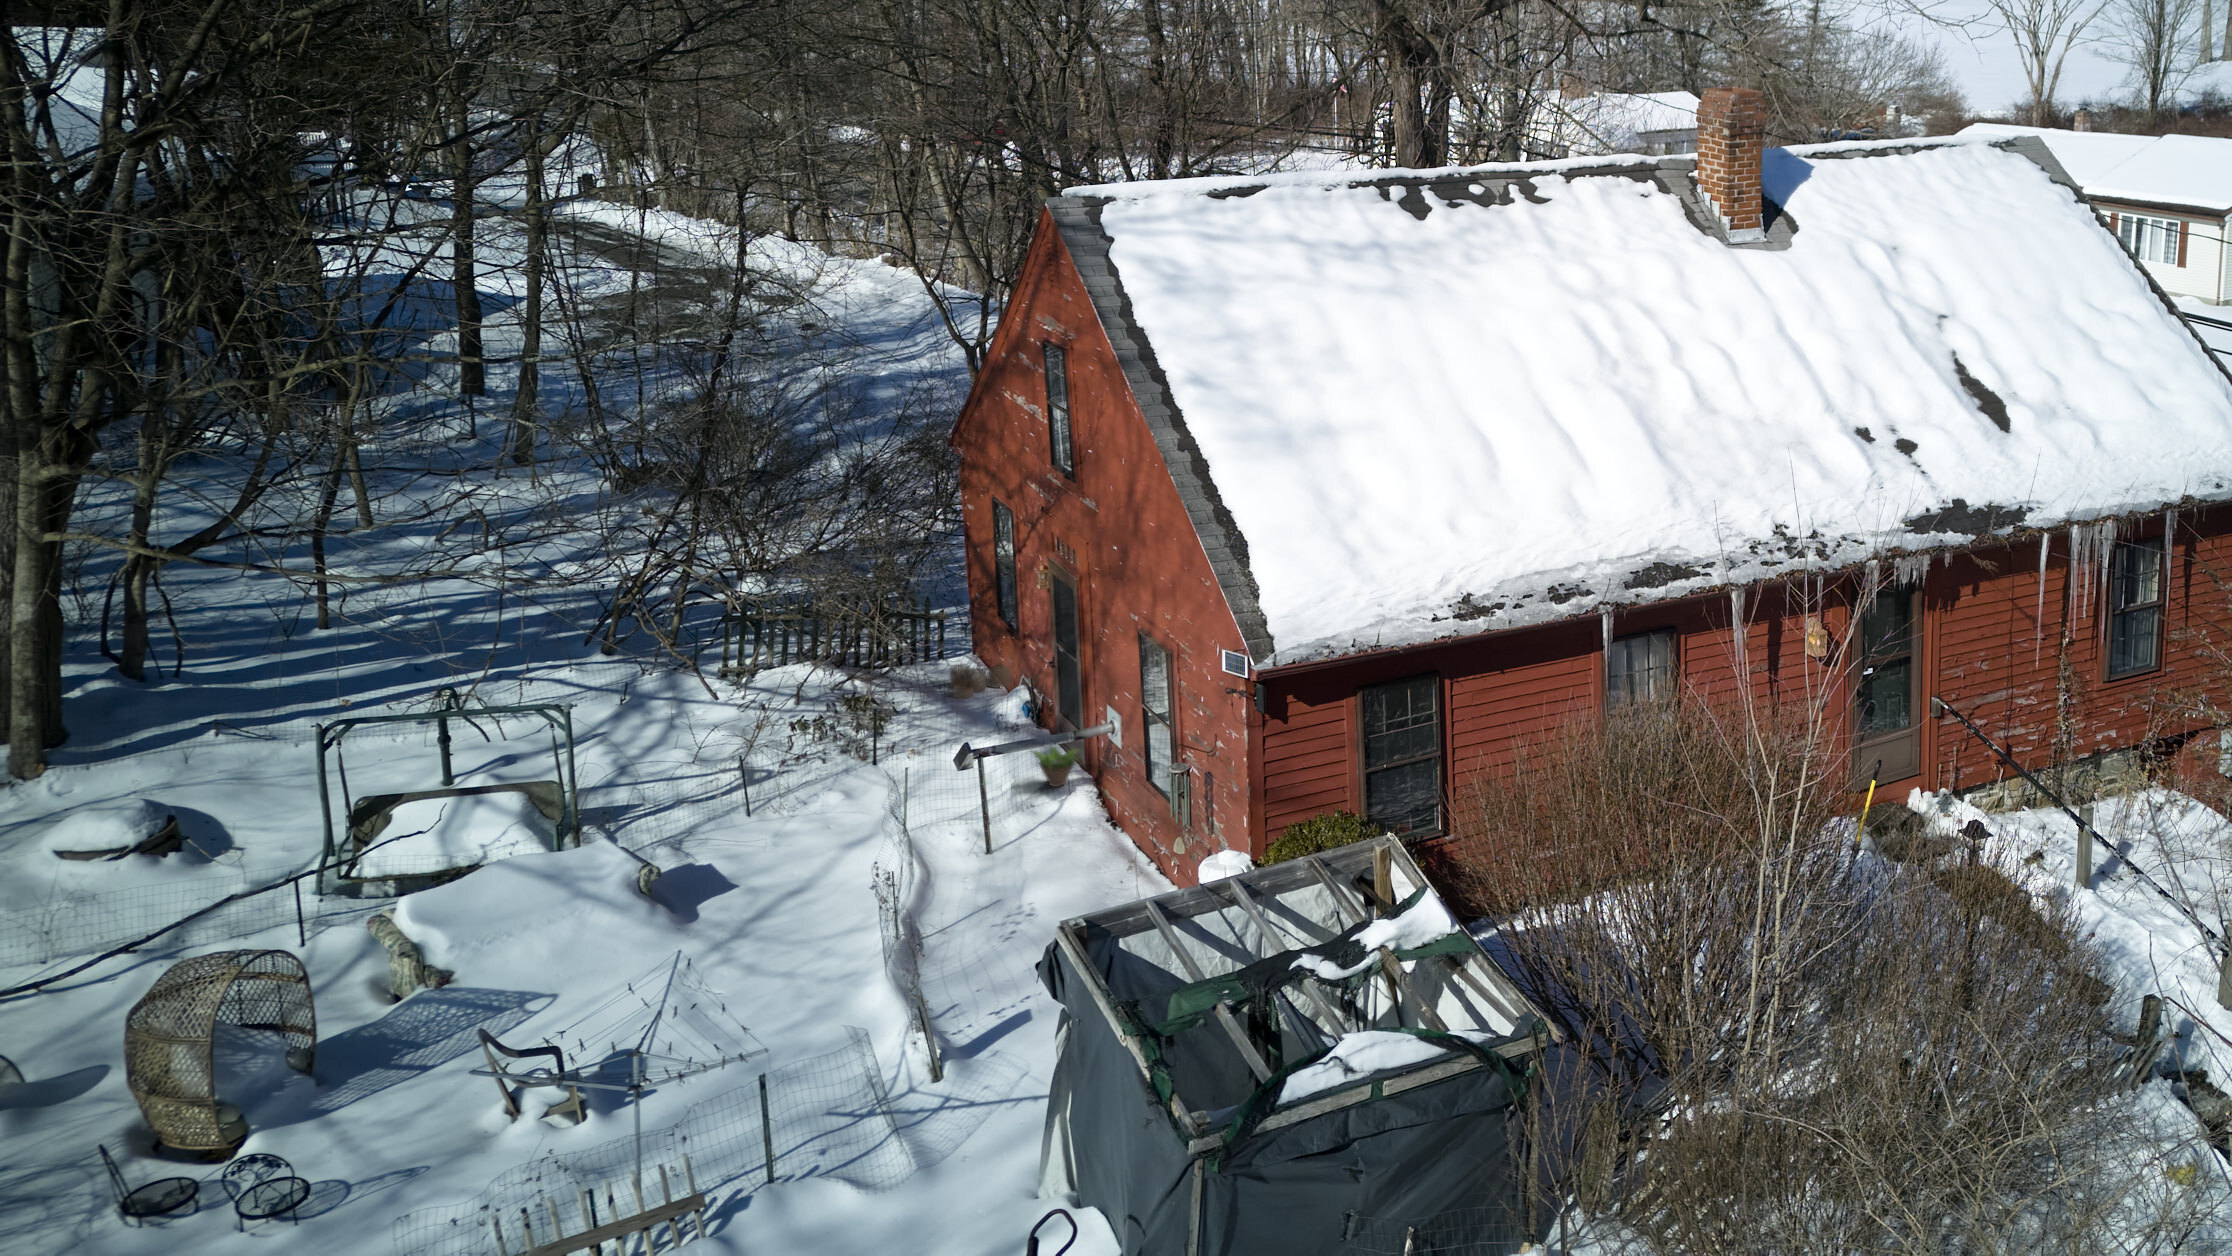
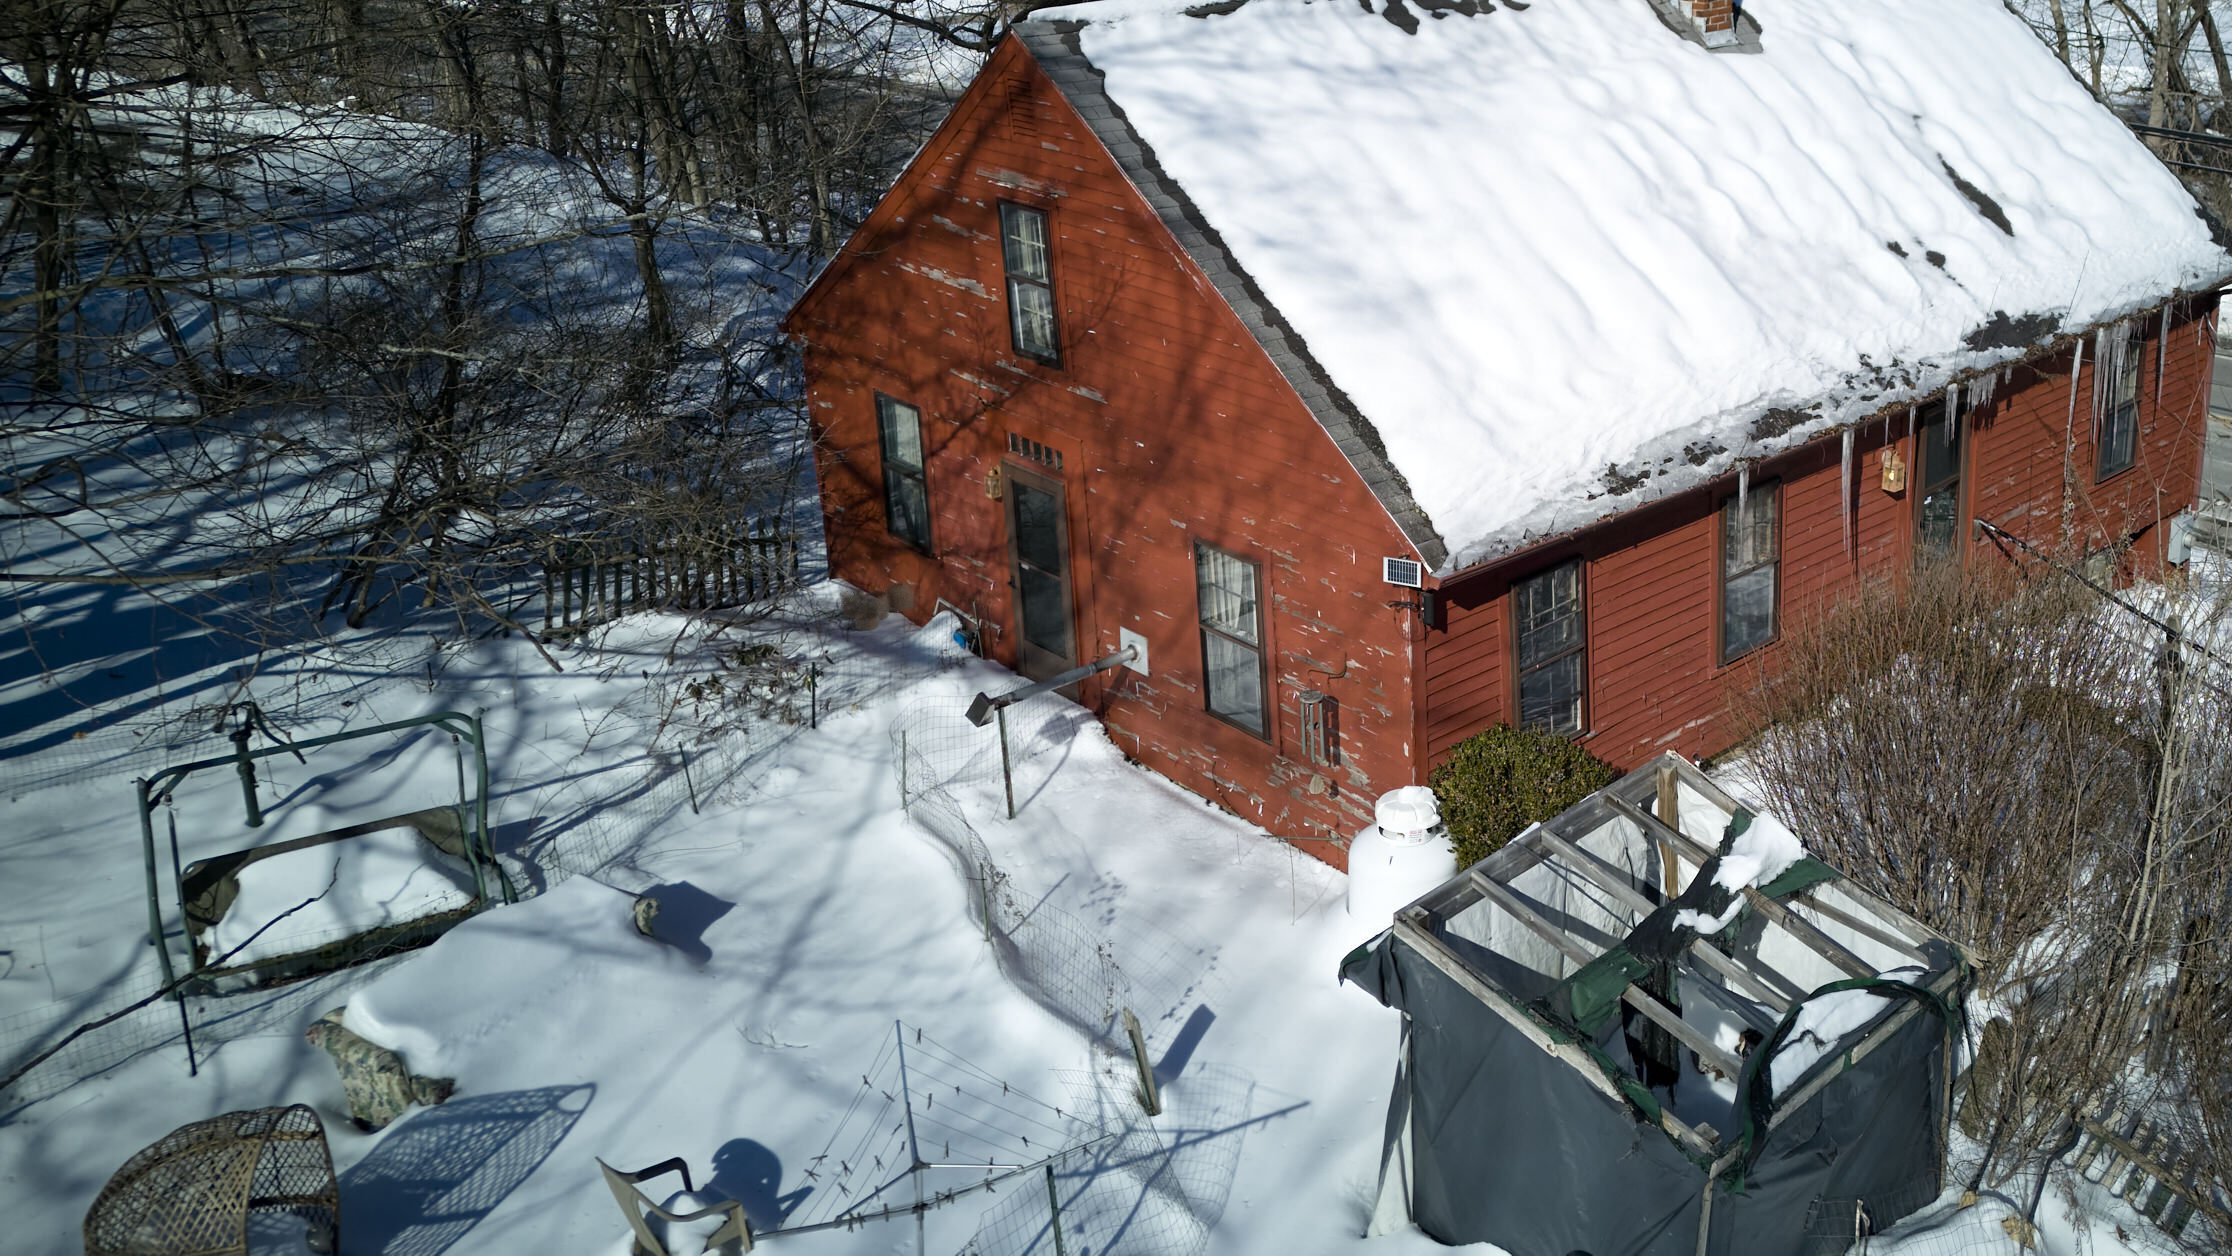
decorative plant: present [1032,746,1080,787] -> none [1017,677,1089,726]

